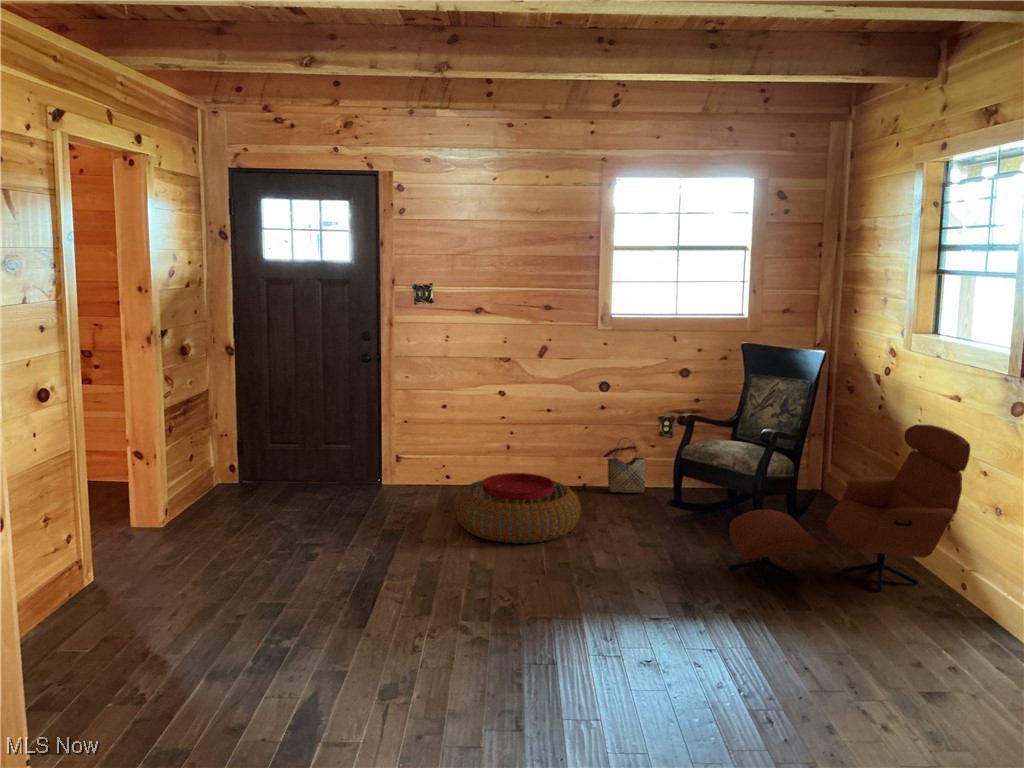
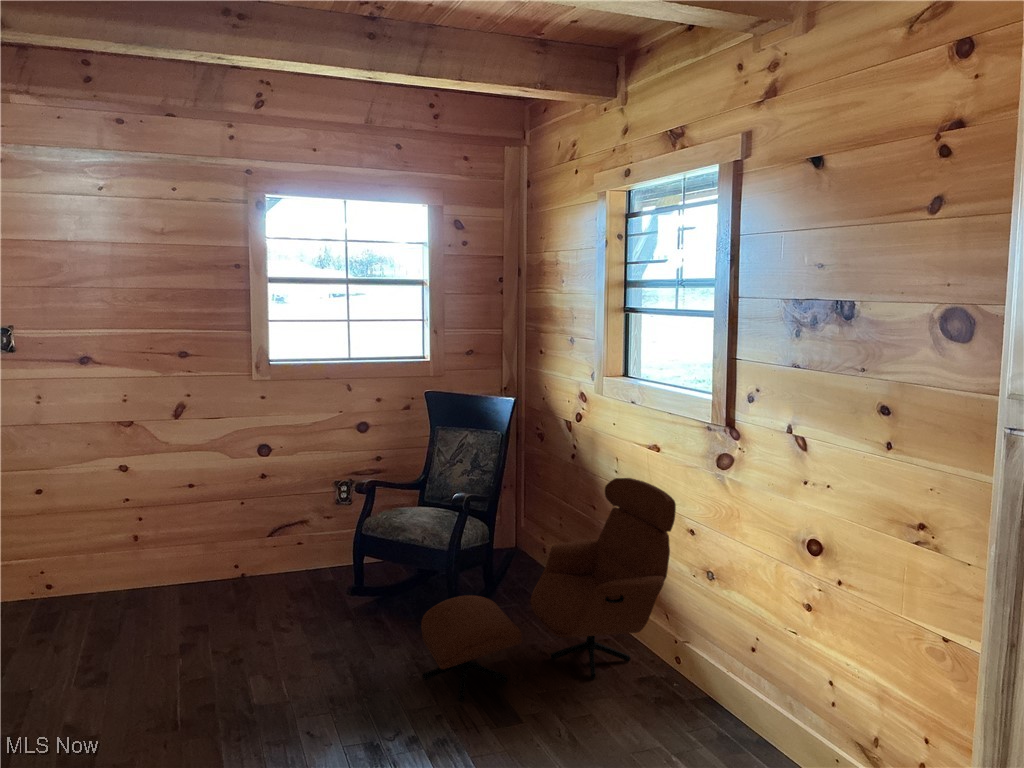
woven basket: present [608,438,646,493] -> none [271,511,320,581]
pouf: present [455,473,580,543] -> none [43,578,232,688]

